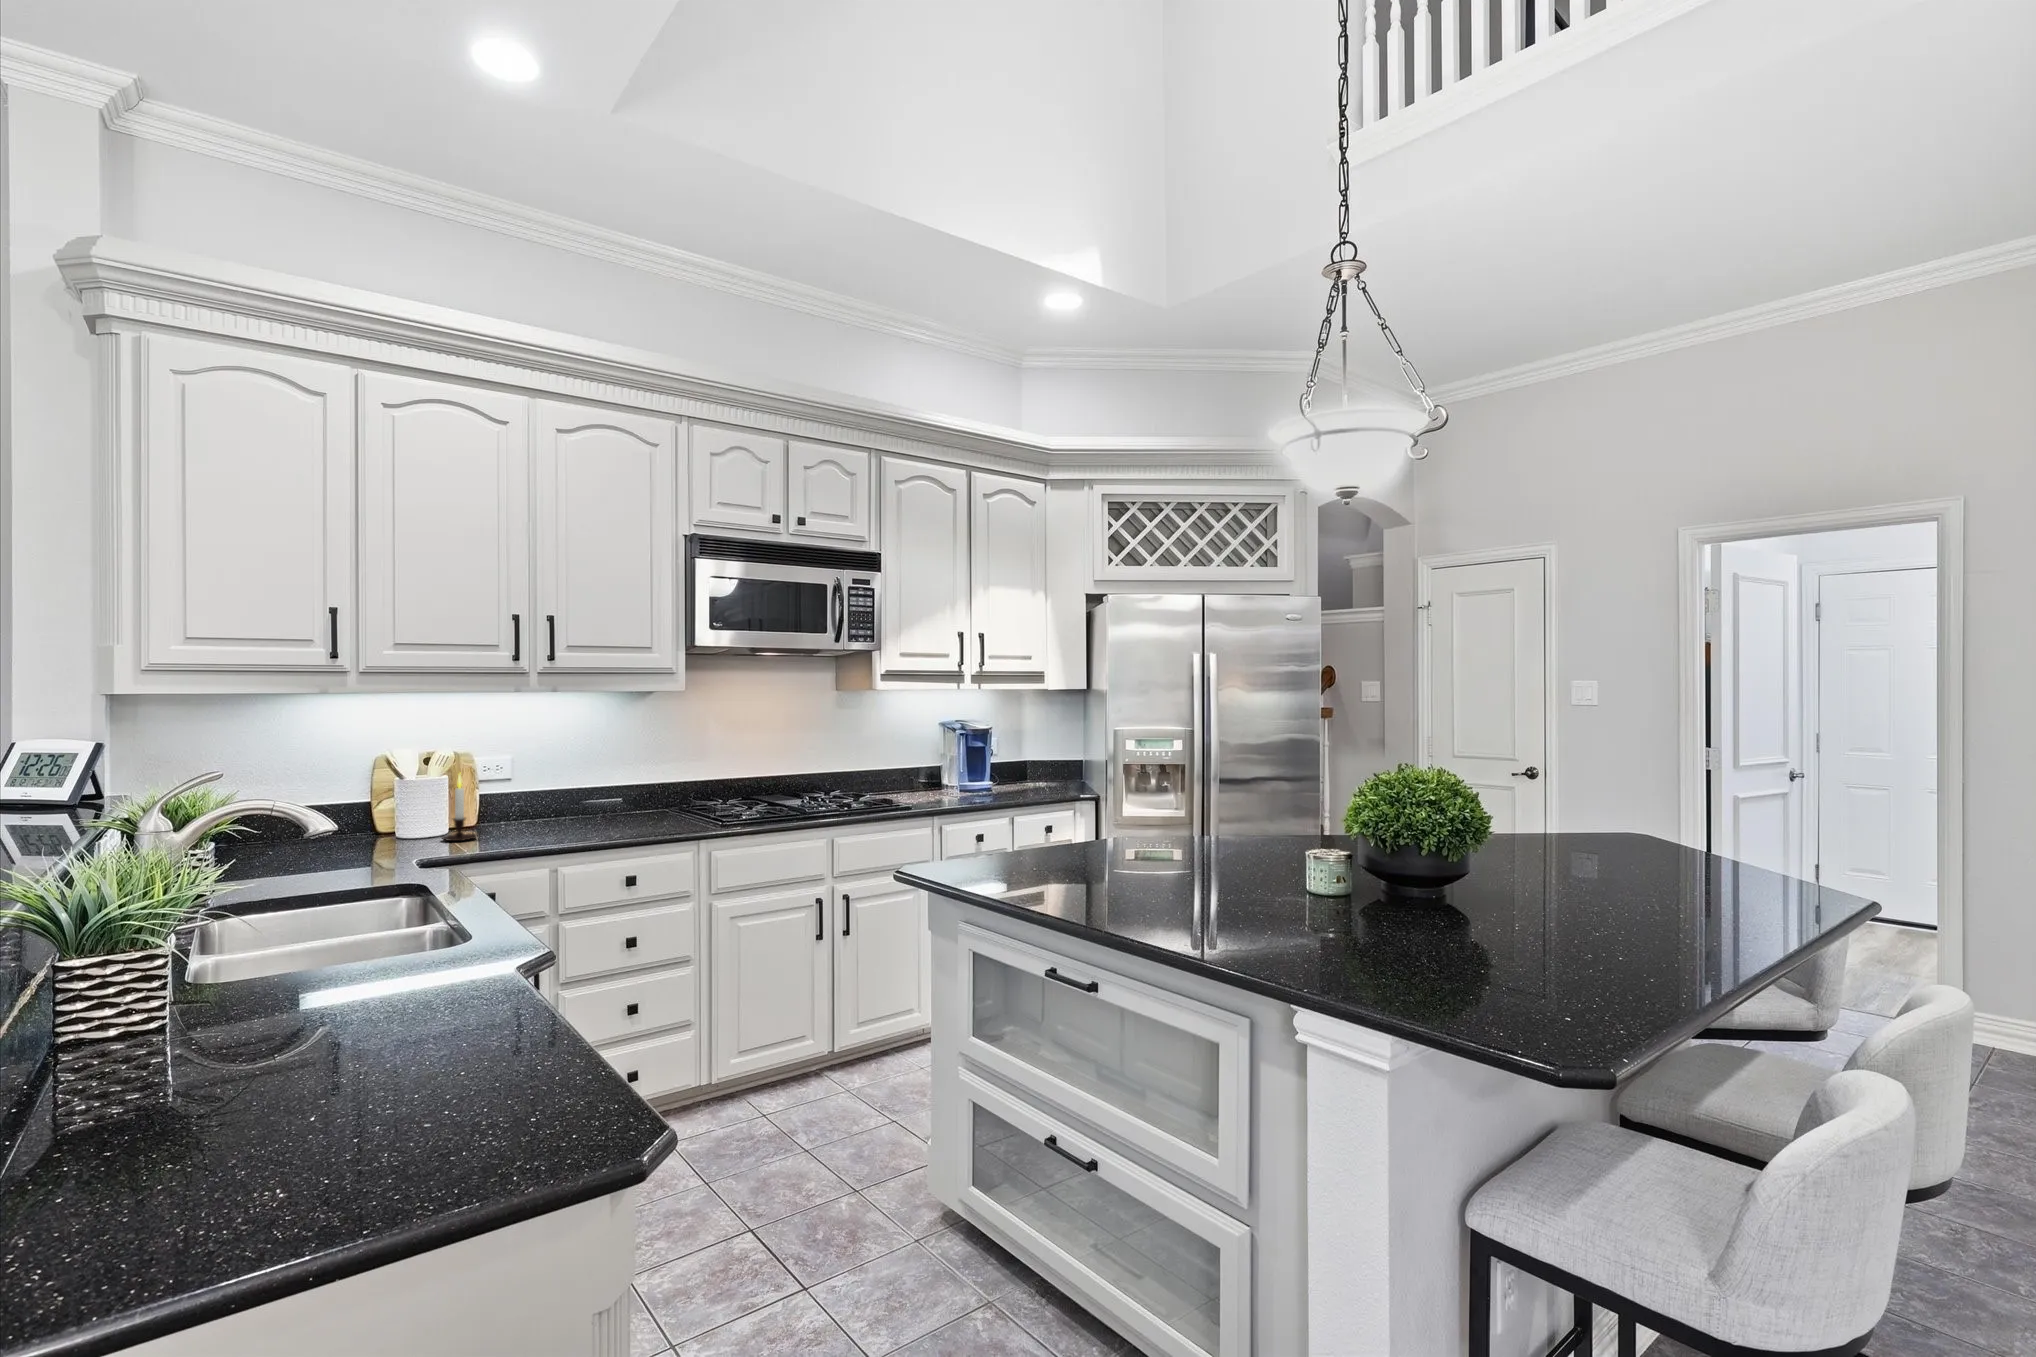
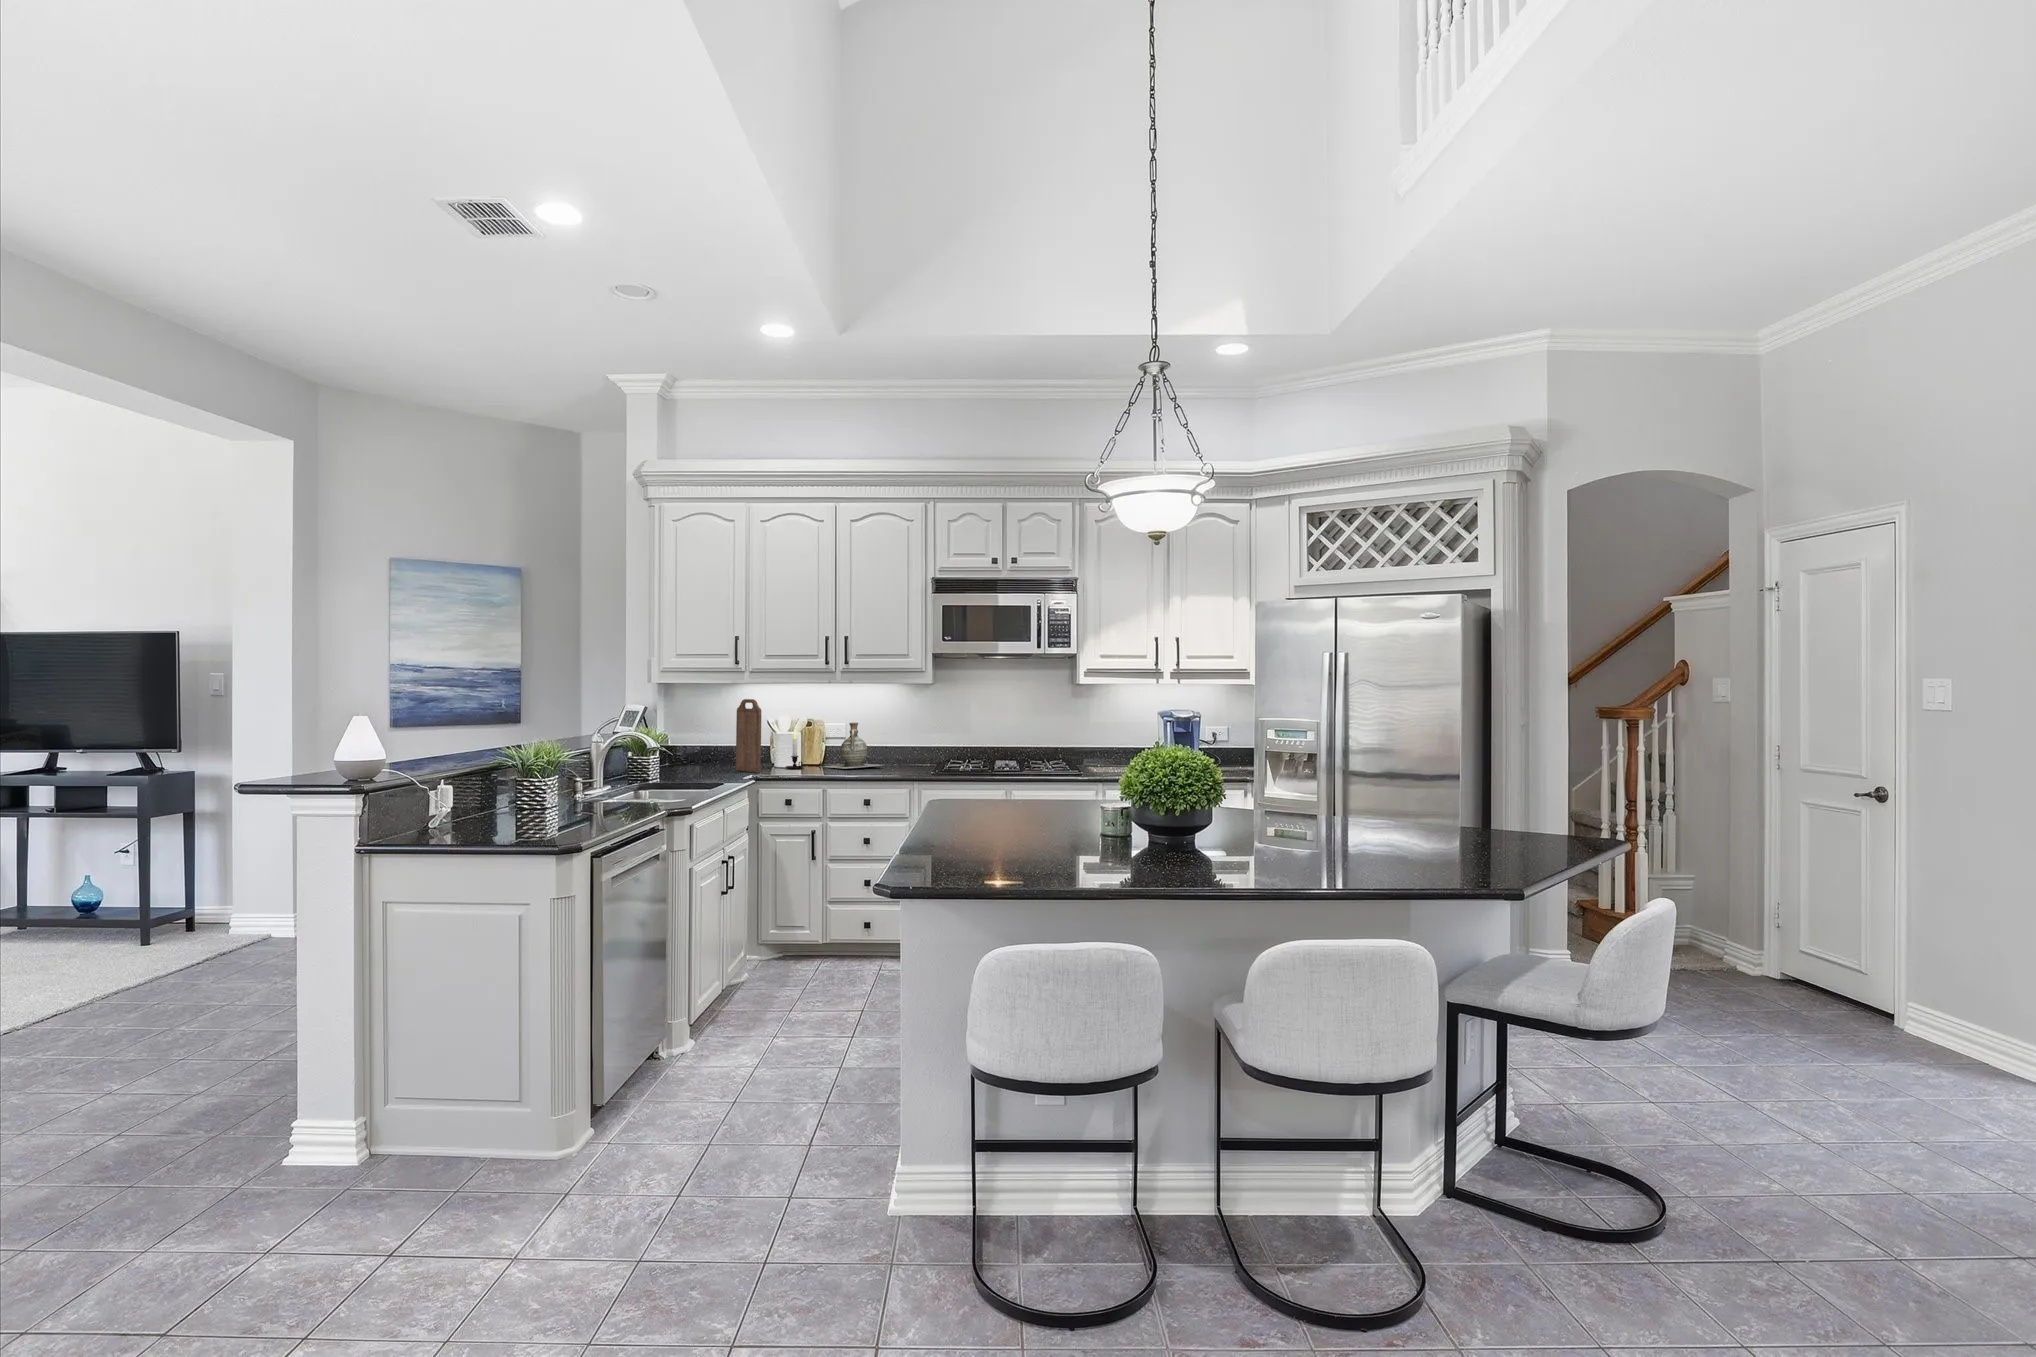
cutting board: none [361,725,438,857] -> present [736,699,761,773]
ceramic jug: none [488,755,606,831] -> present [825,723,881,769]

